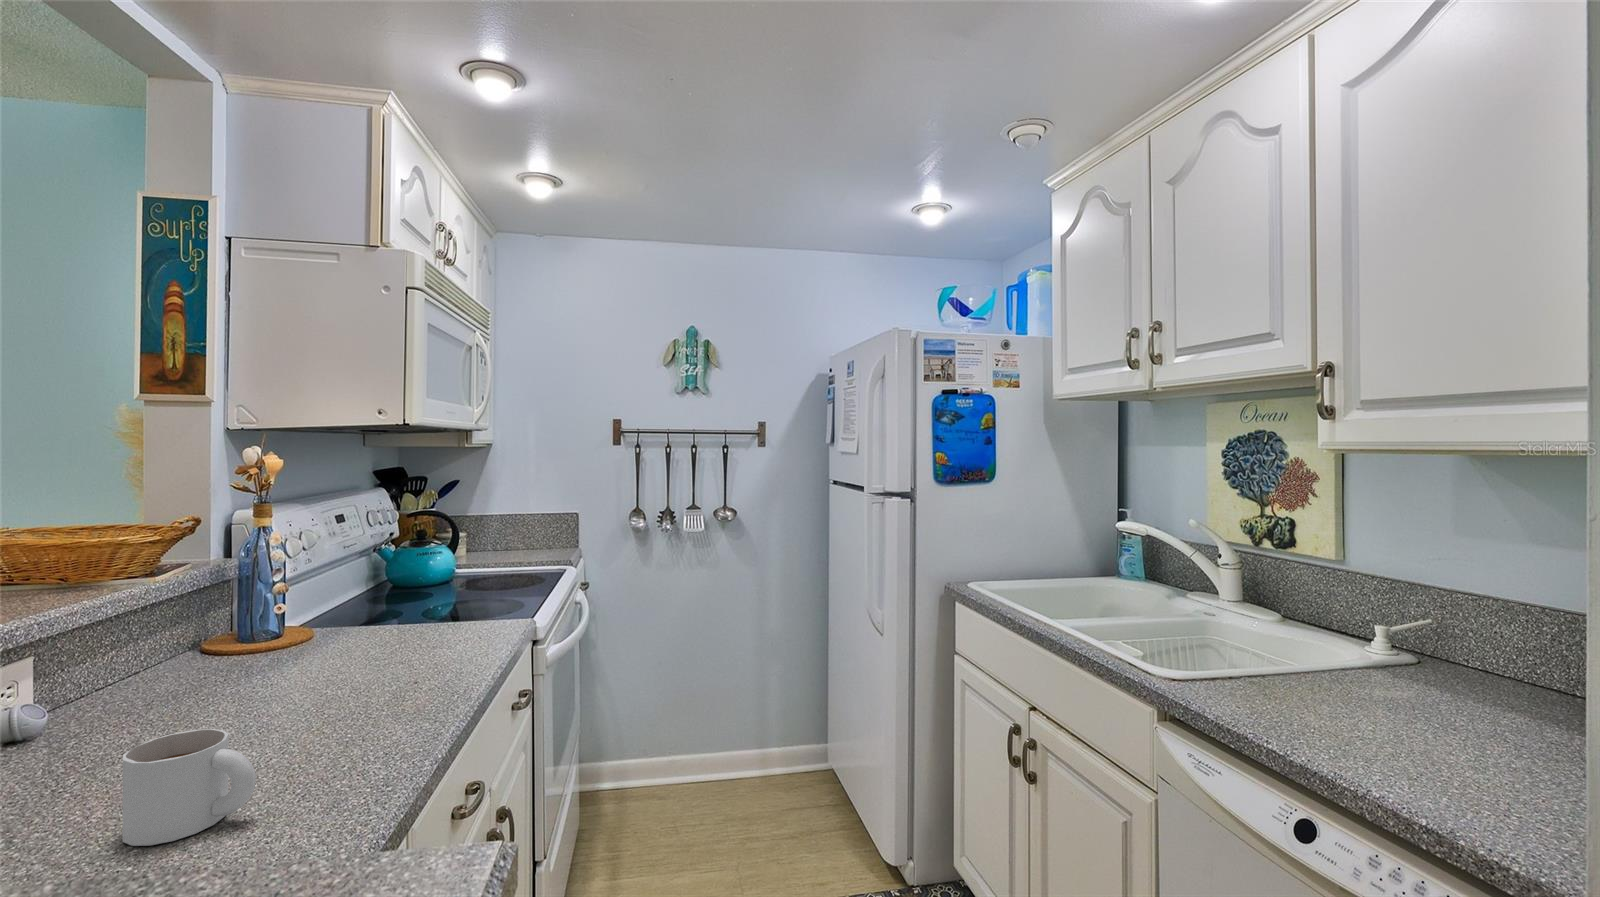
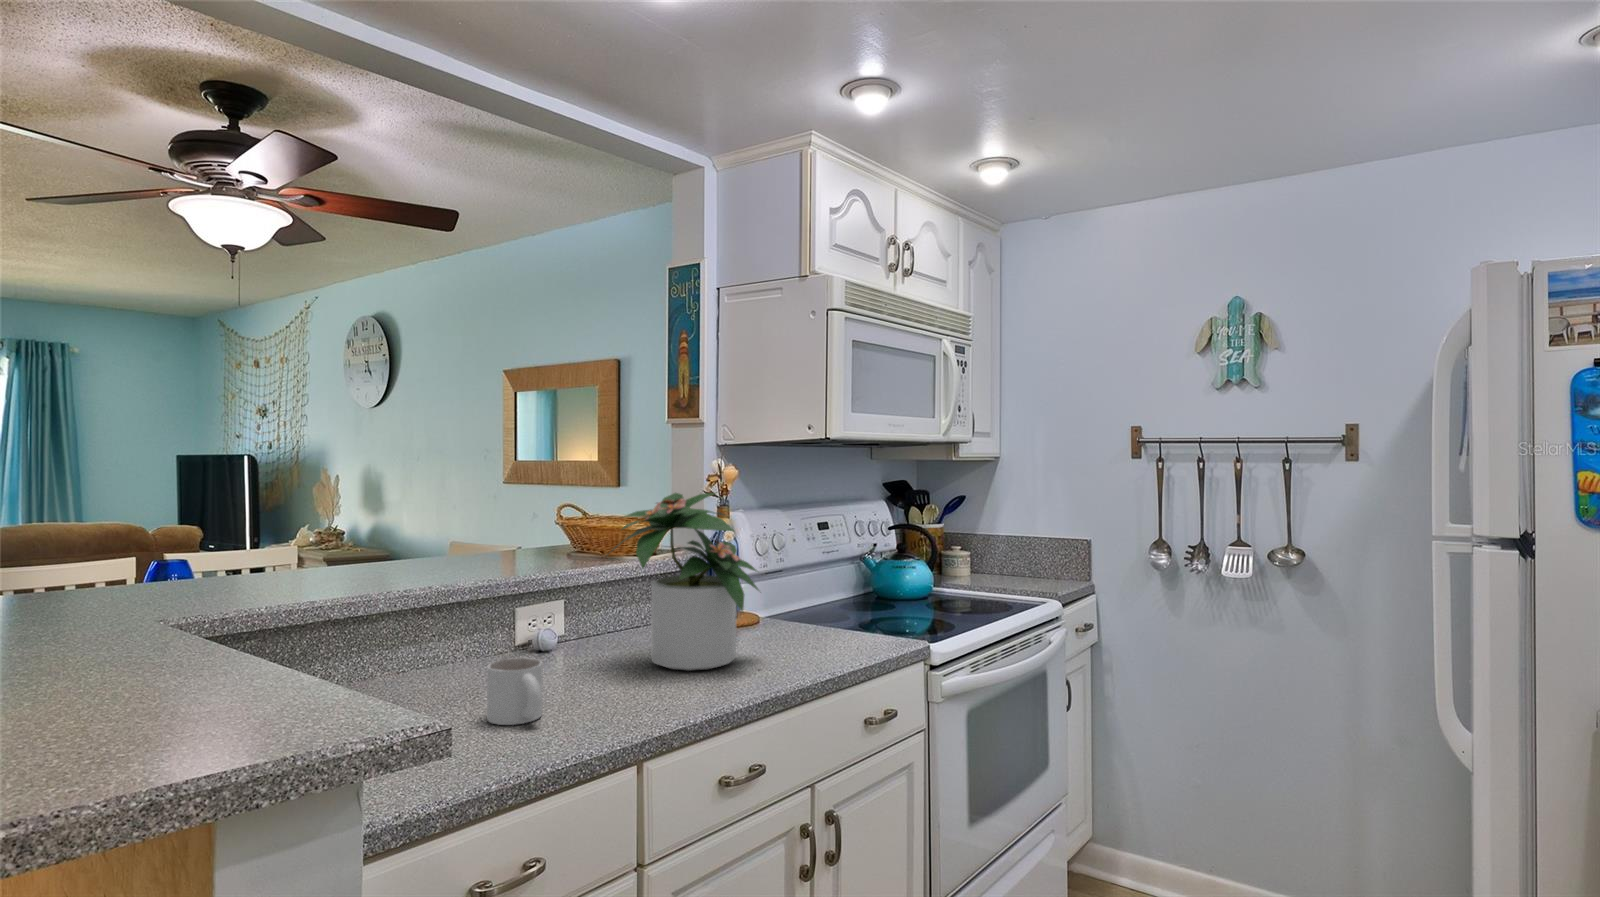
potted plant: none [180,482,414,703] -> present [608,493,759,671]

